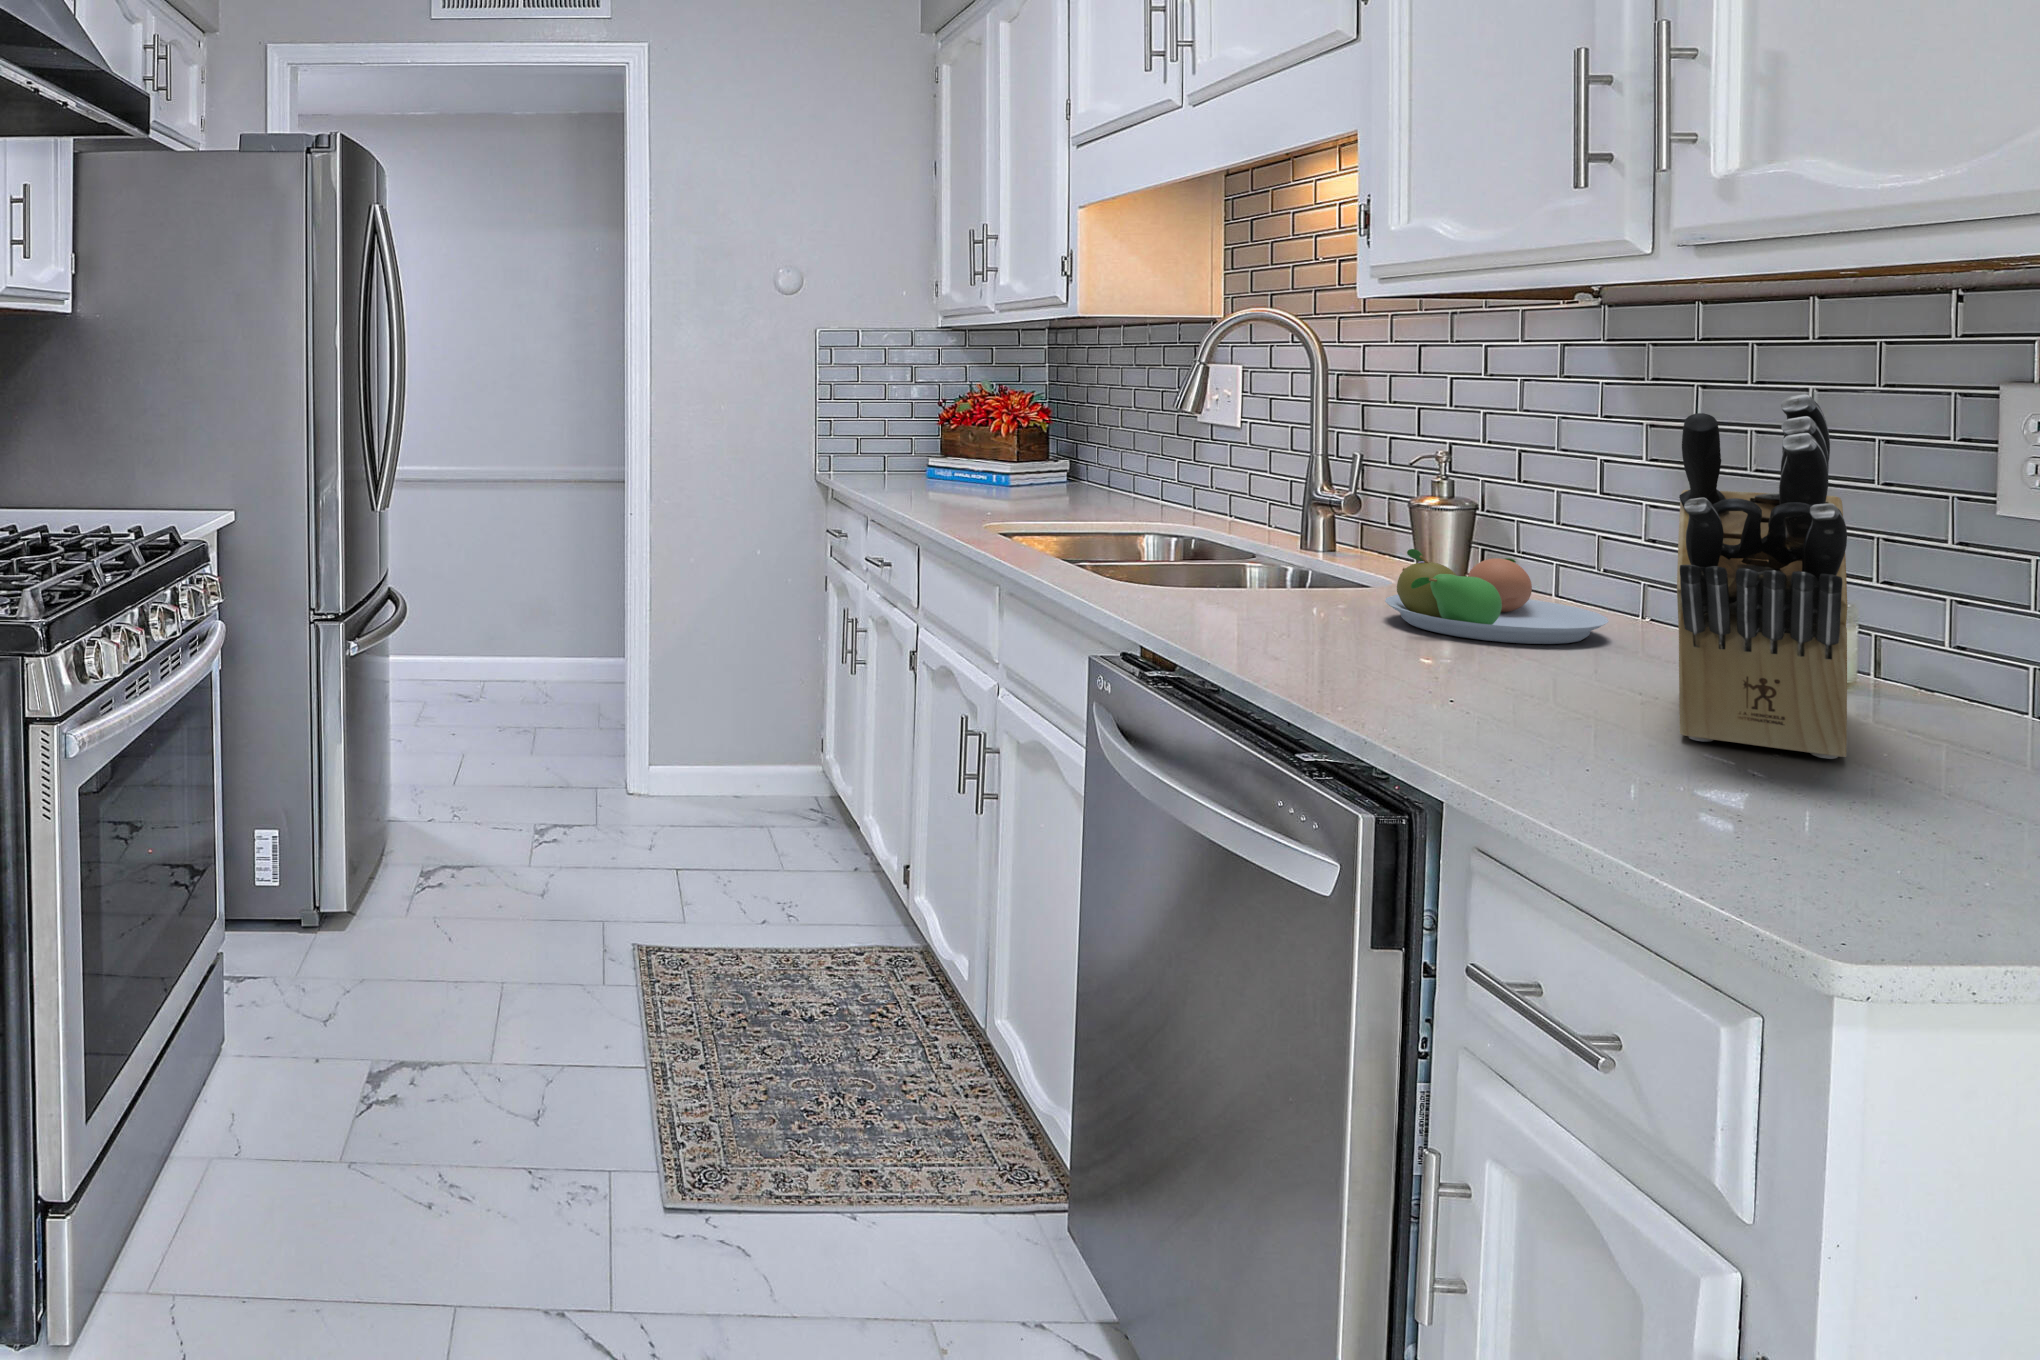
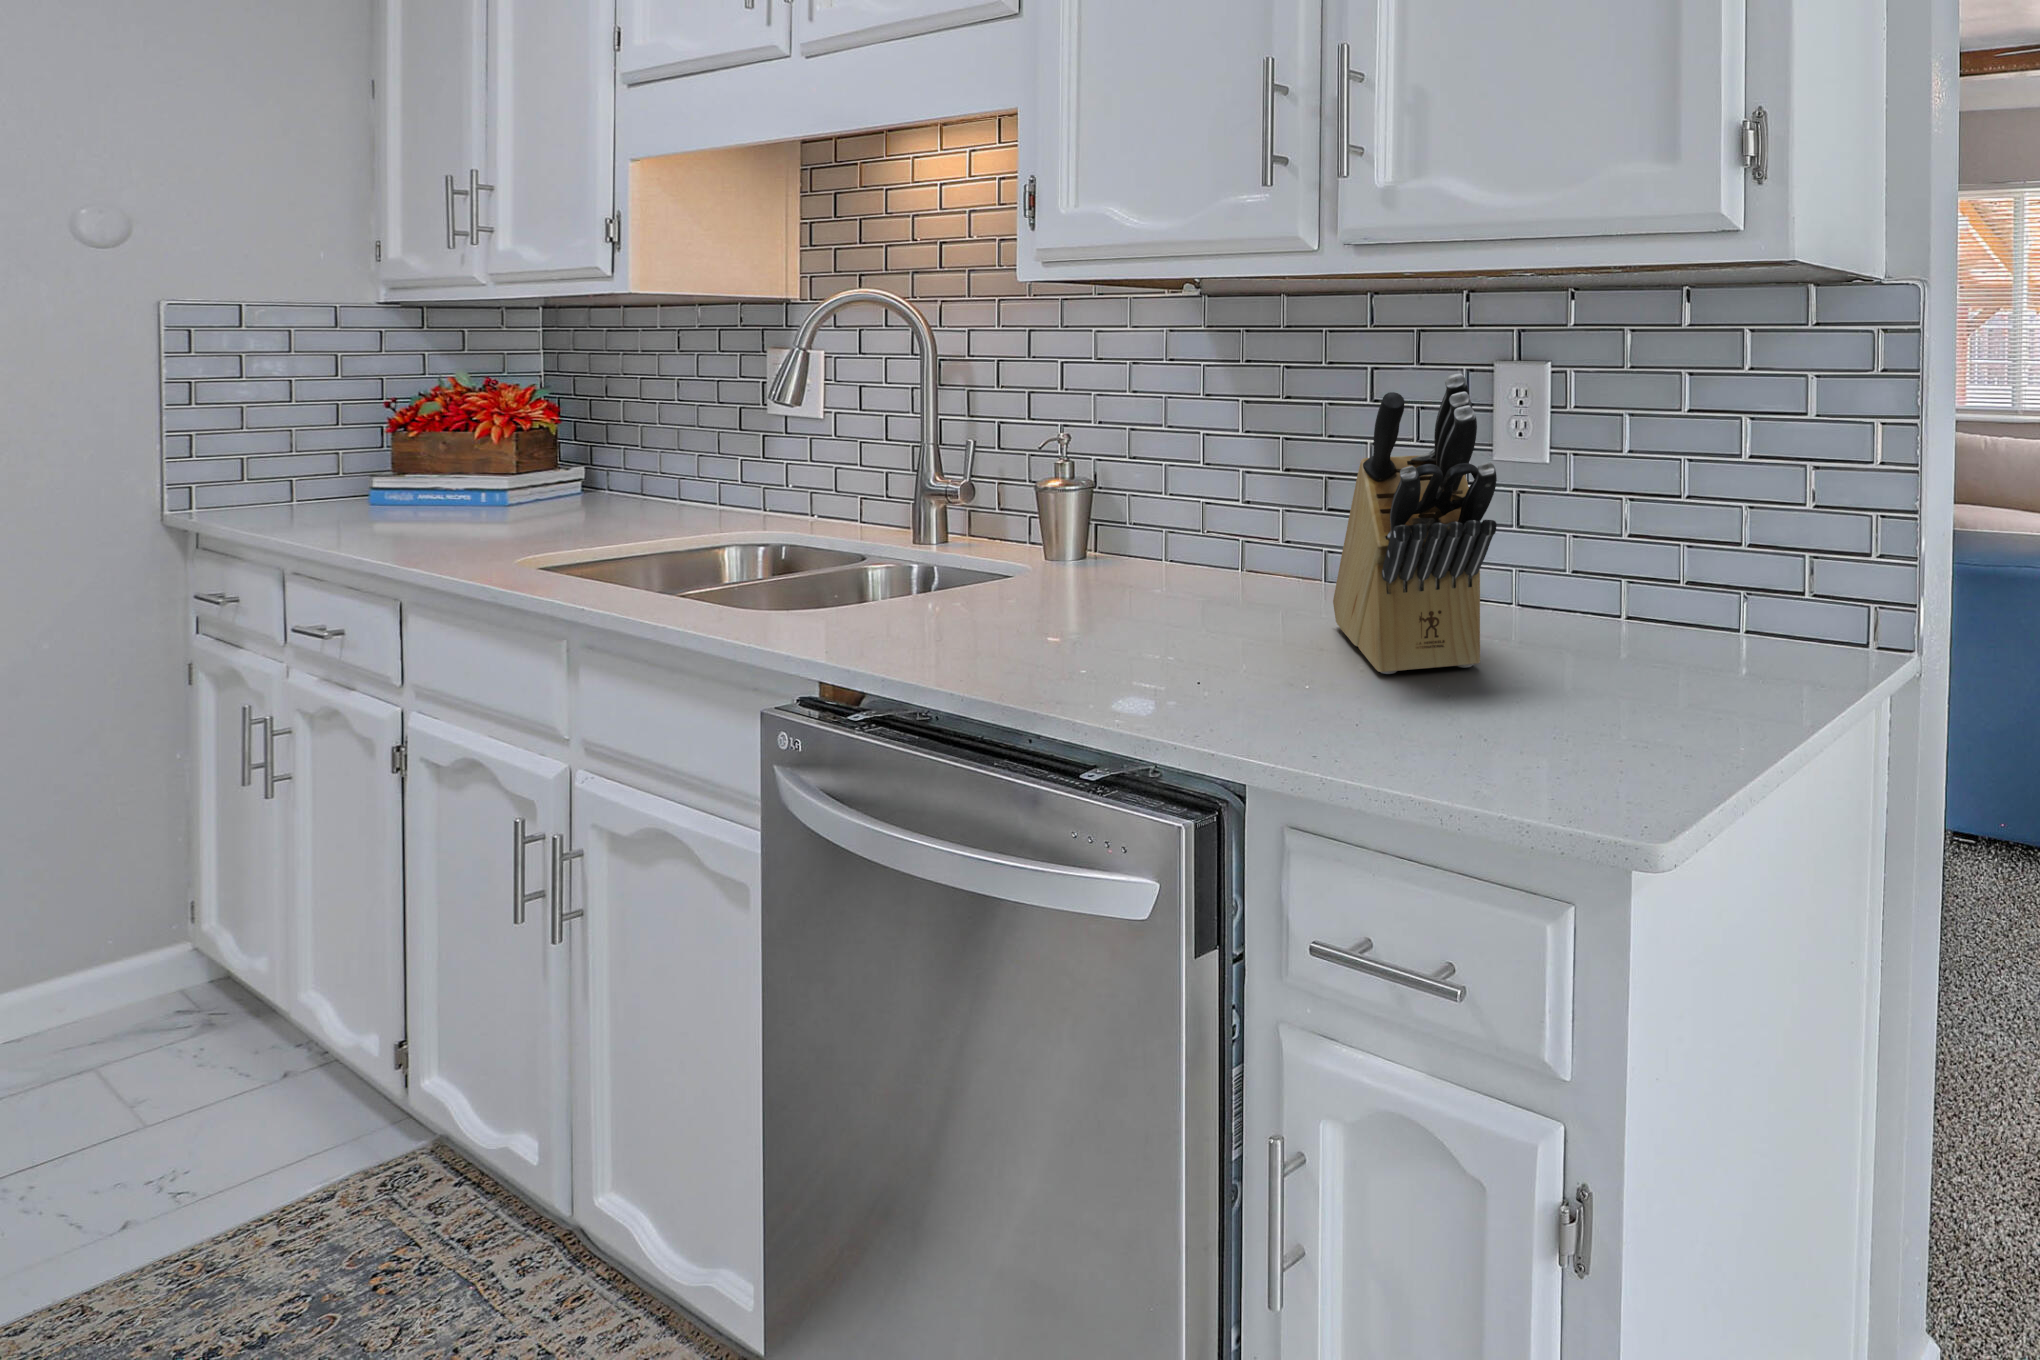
fruit bowl: present [1385,549,1609,644] -> none [1062,530,1242,614]

